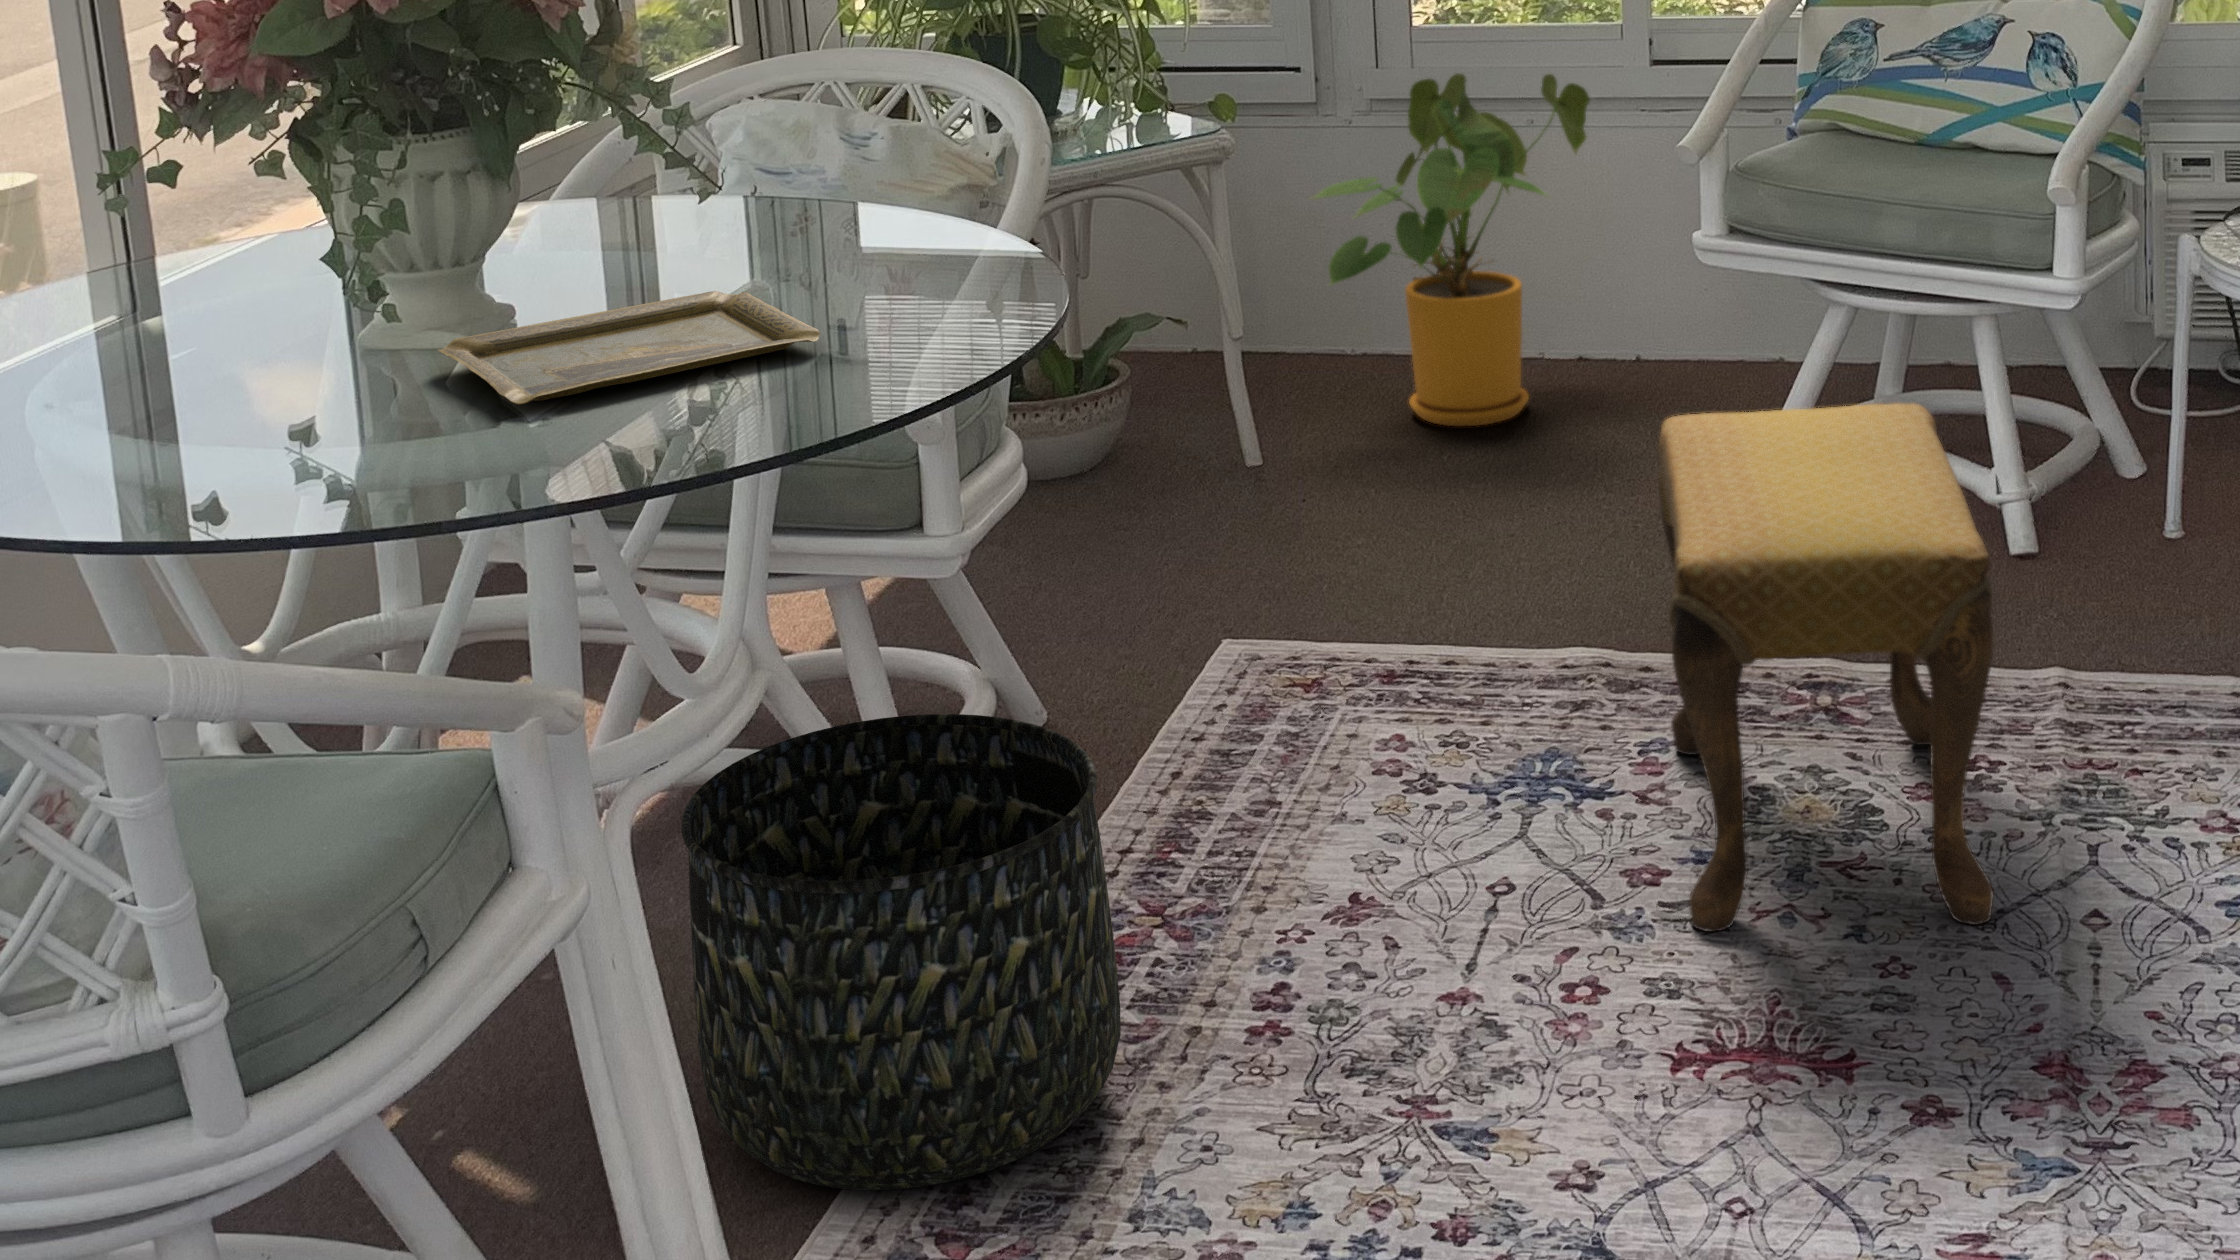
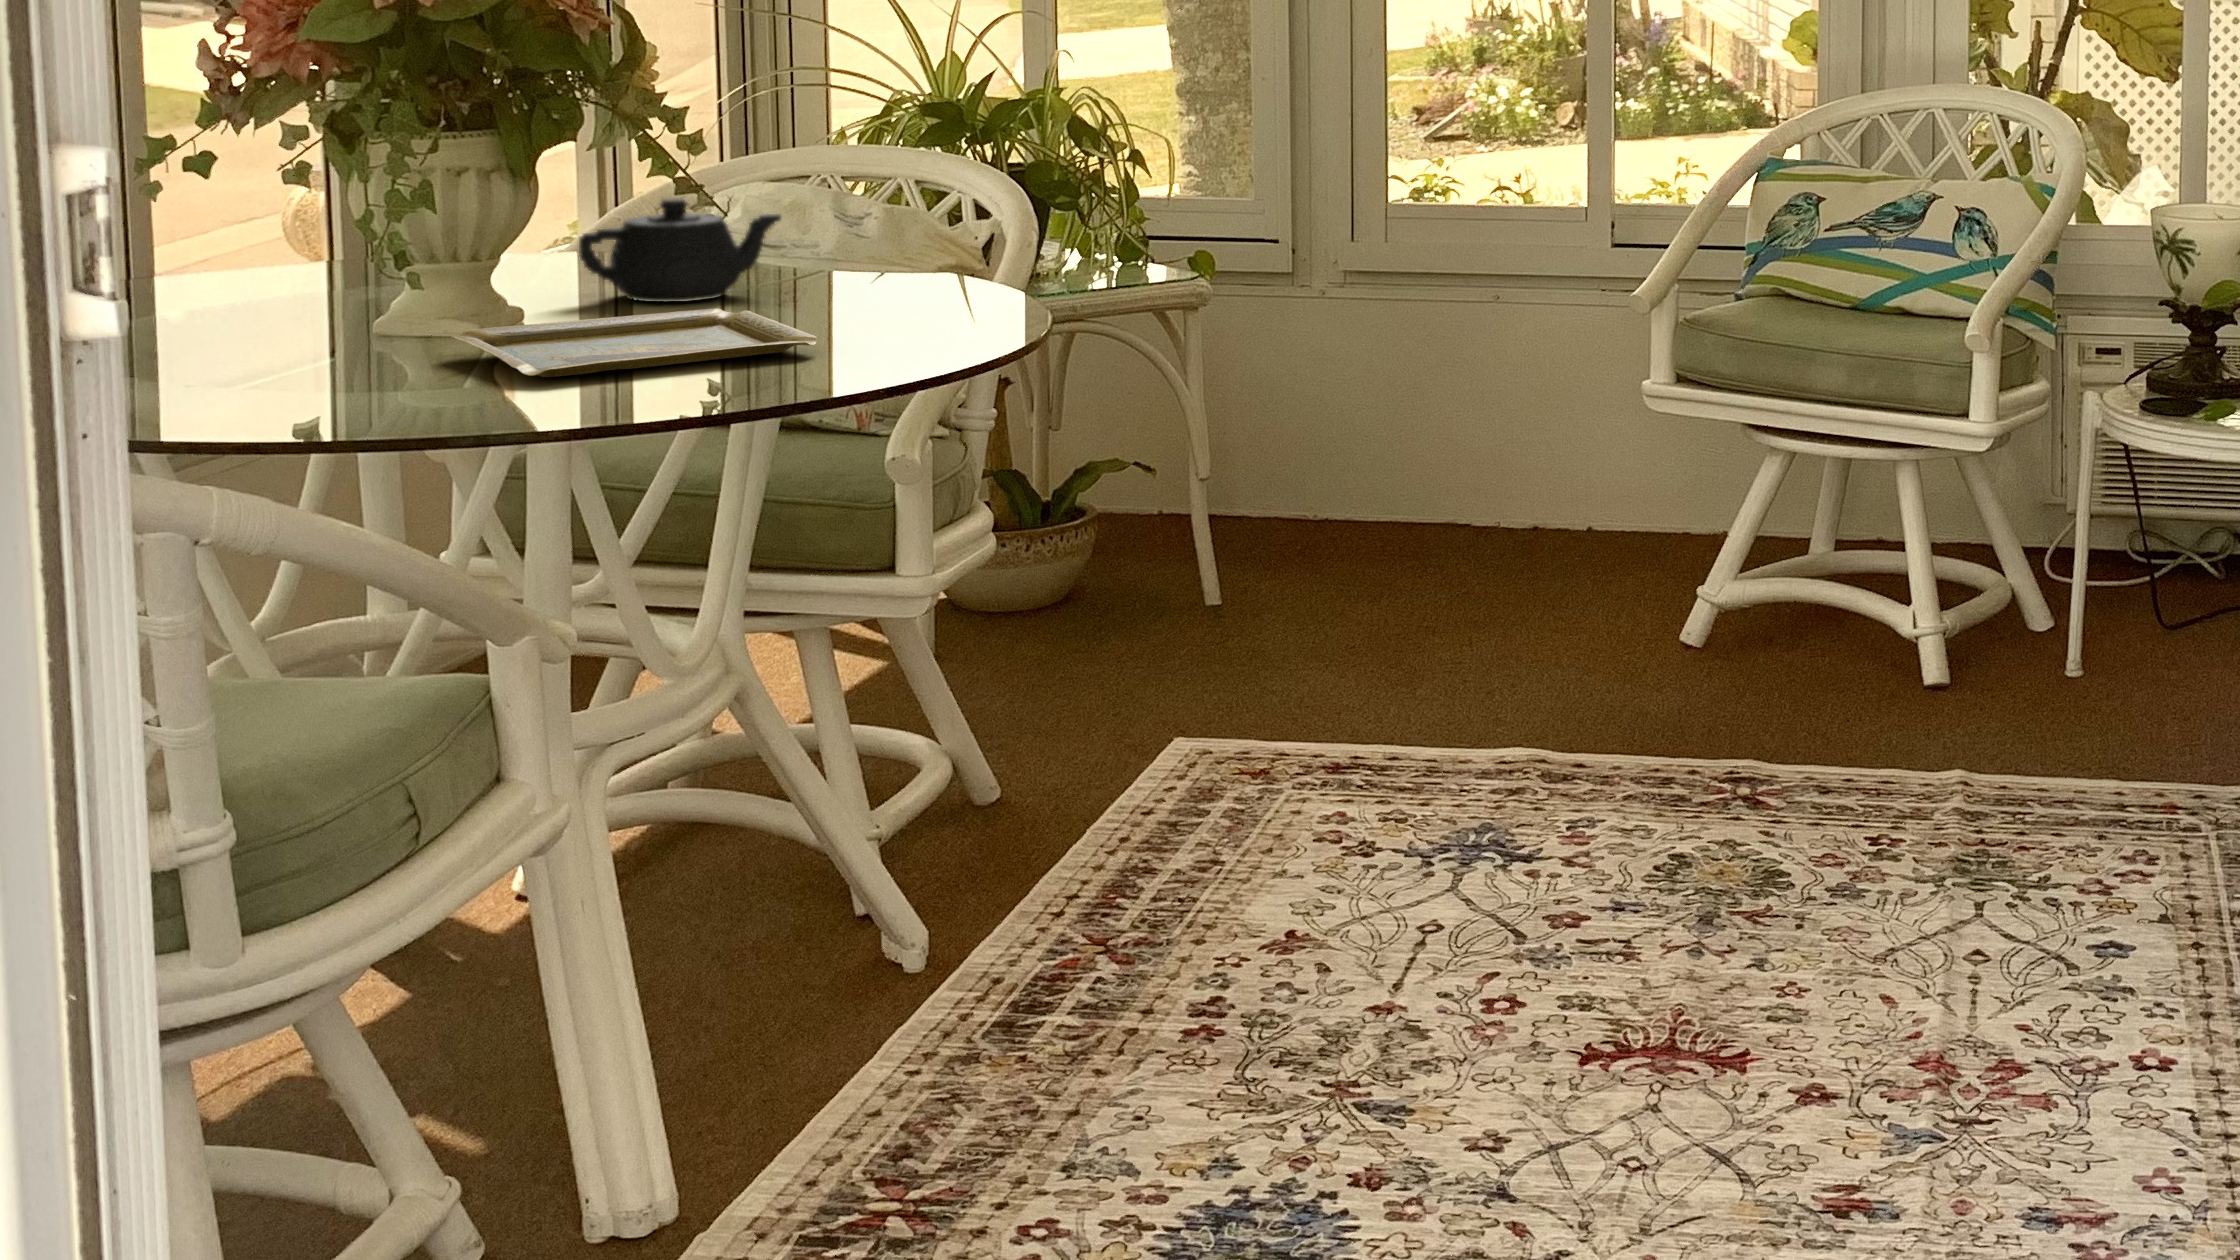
house plant: present [1315,73,1589,426] -> none [1275,244,1549,576]
teapot: none [570,157,779,273] -> present [579,198,781,302]
footstool: present [1658,403,1994,932] -> none [1596,501,1890,962]
basket: present [681,714,1121,1190] -> none [654,720,1064,1143]

